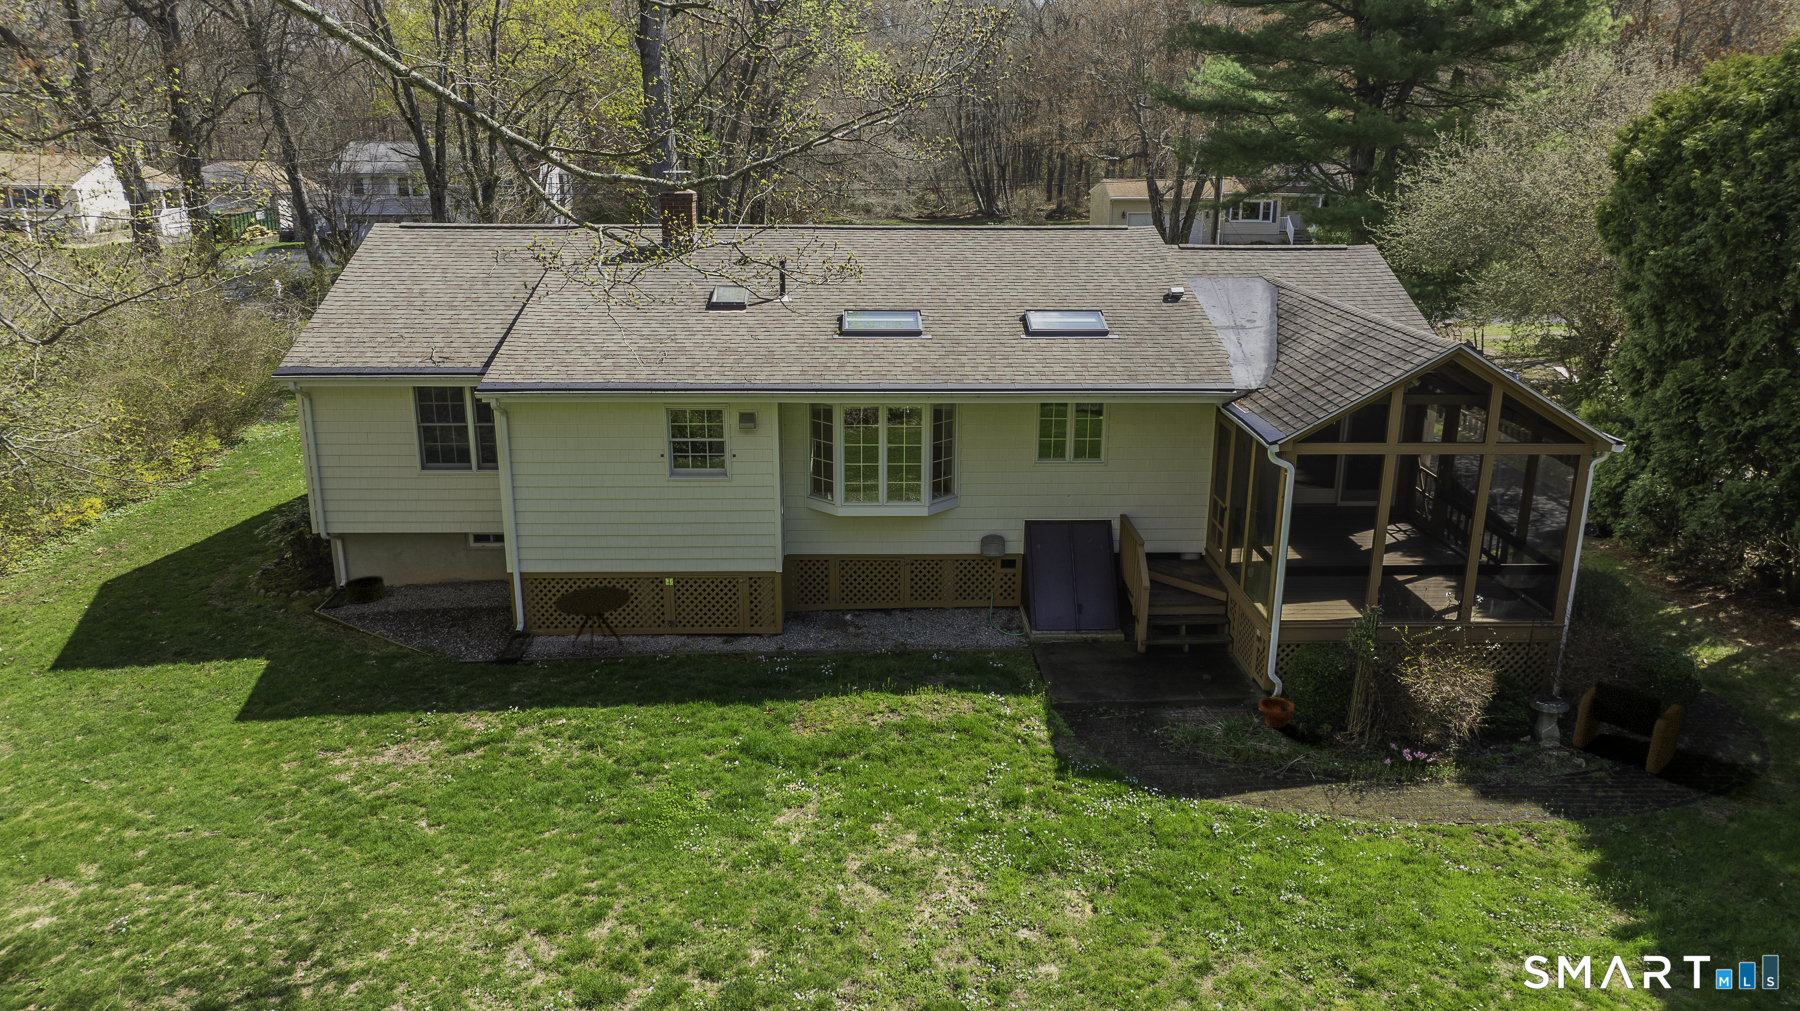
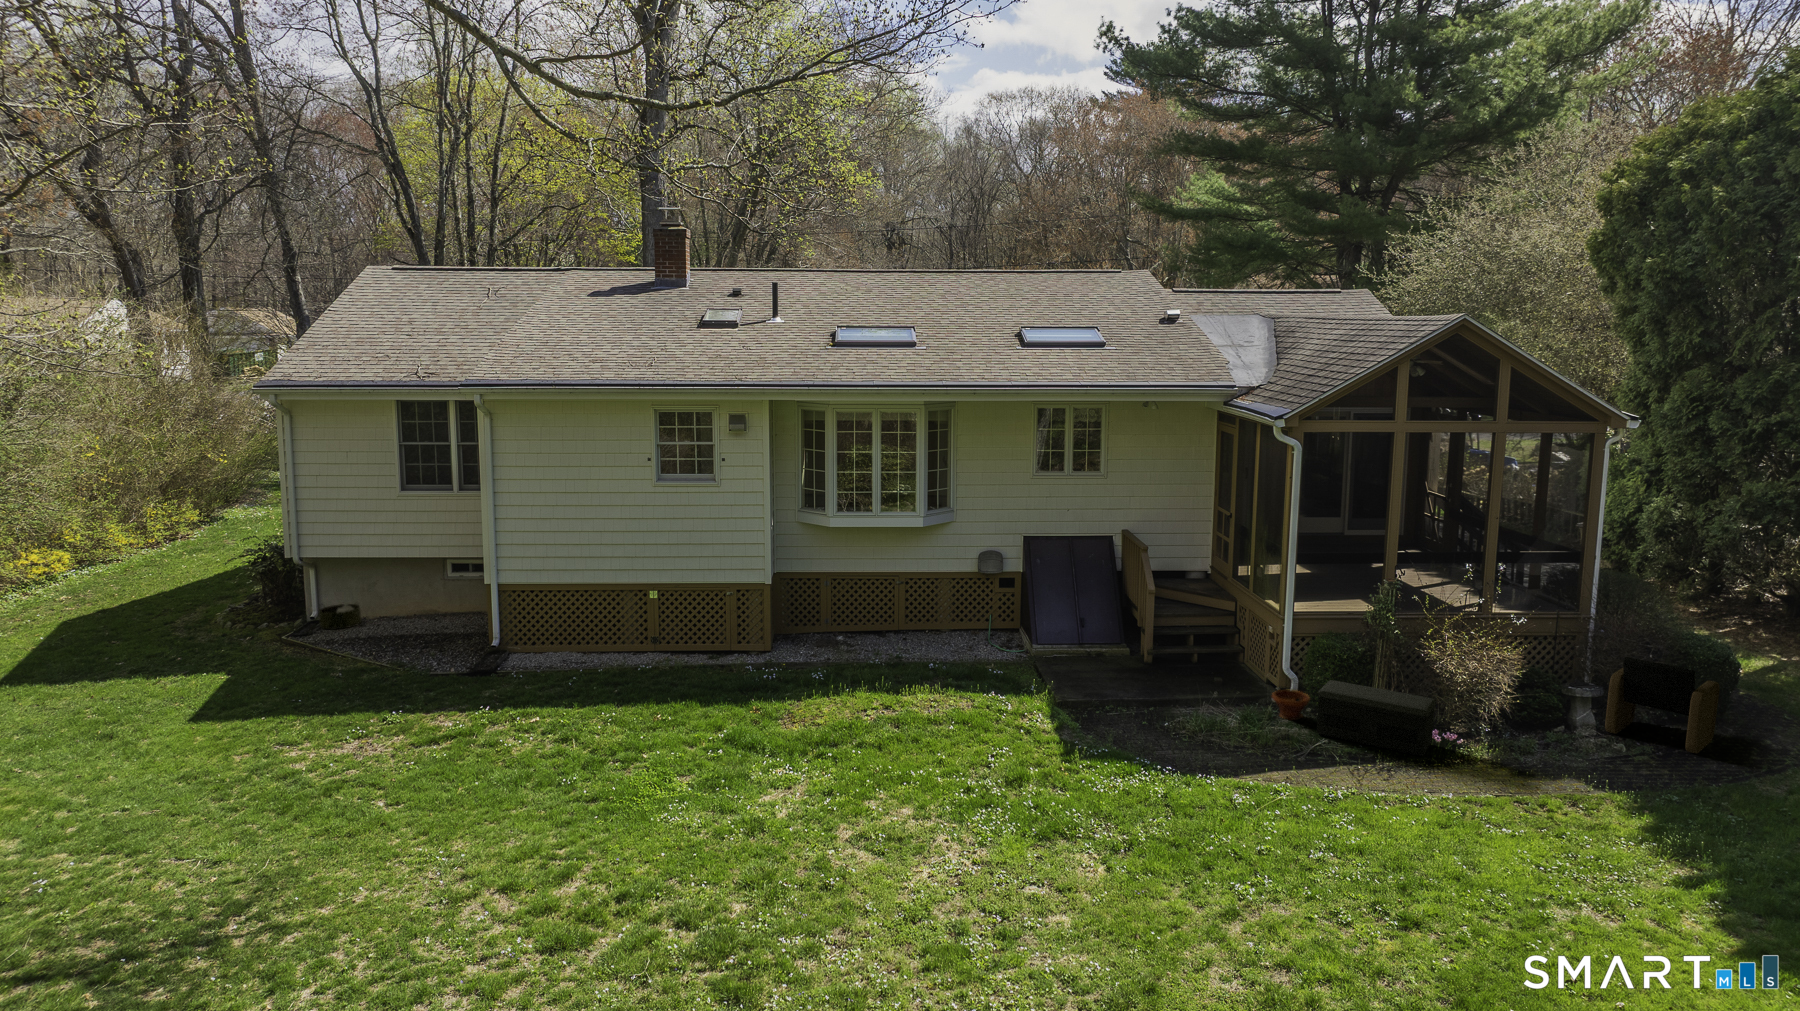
round table: present [555,586,631,655] -> none [536,601,615,668]
storage bench: none [1298,694,1413,776] -> present [1316,680,1436,756]

